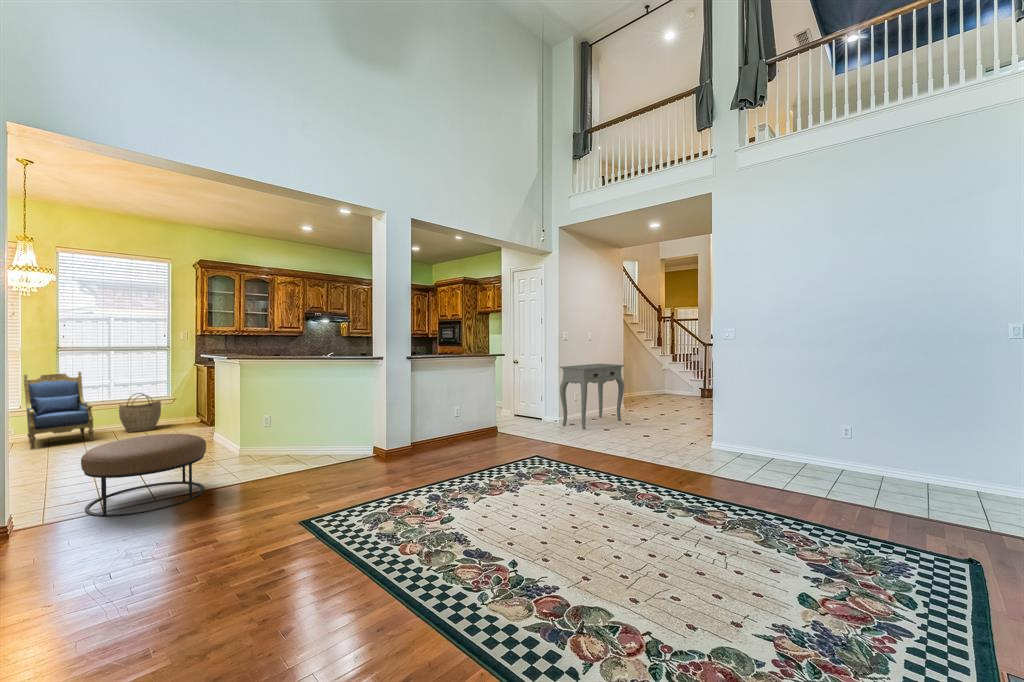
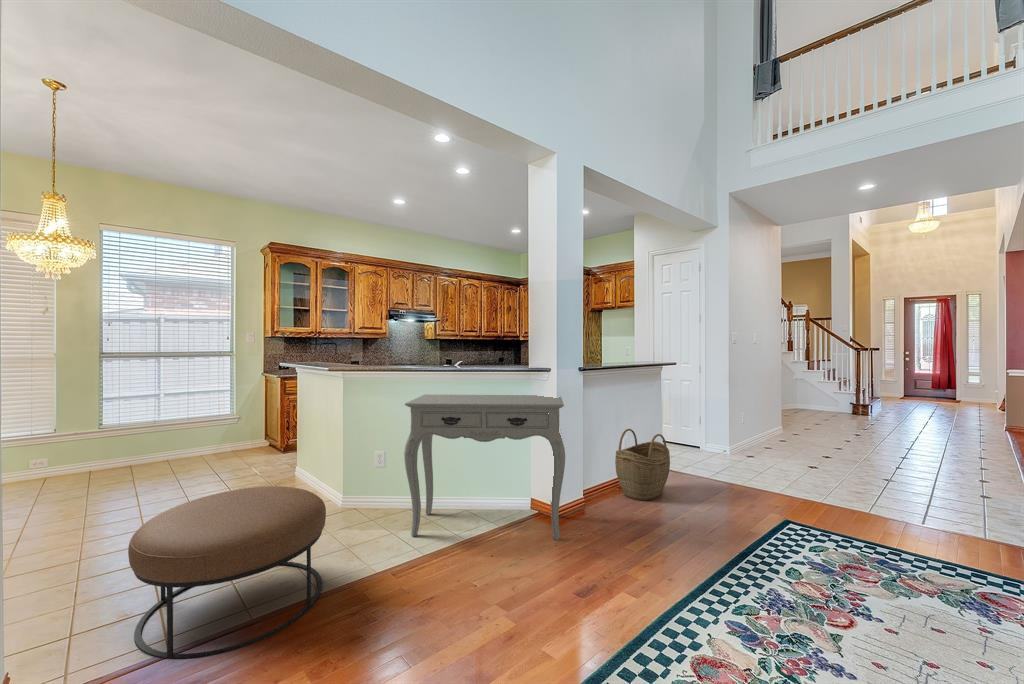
console table: present [560,364,624,430] -> present [404,395,565,540]
armchair: present [24,372,94,449] -> none [55,376,143,489]
woven basket: present [119,393,161,433] -> present [615,429,670,501]

